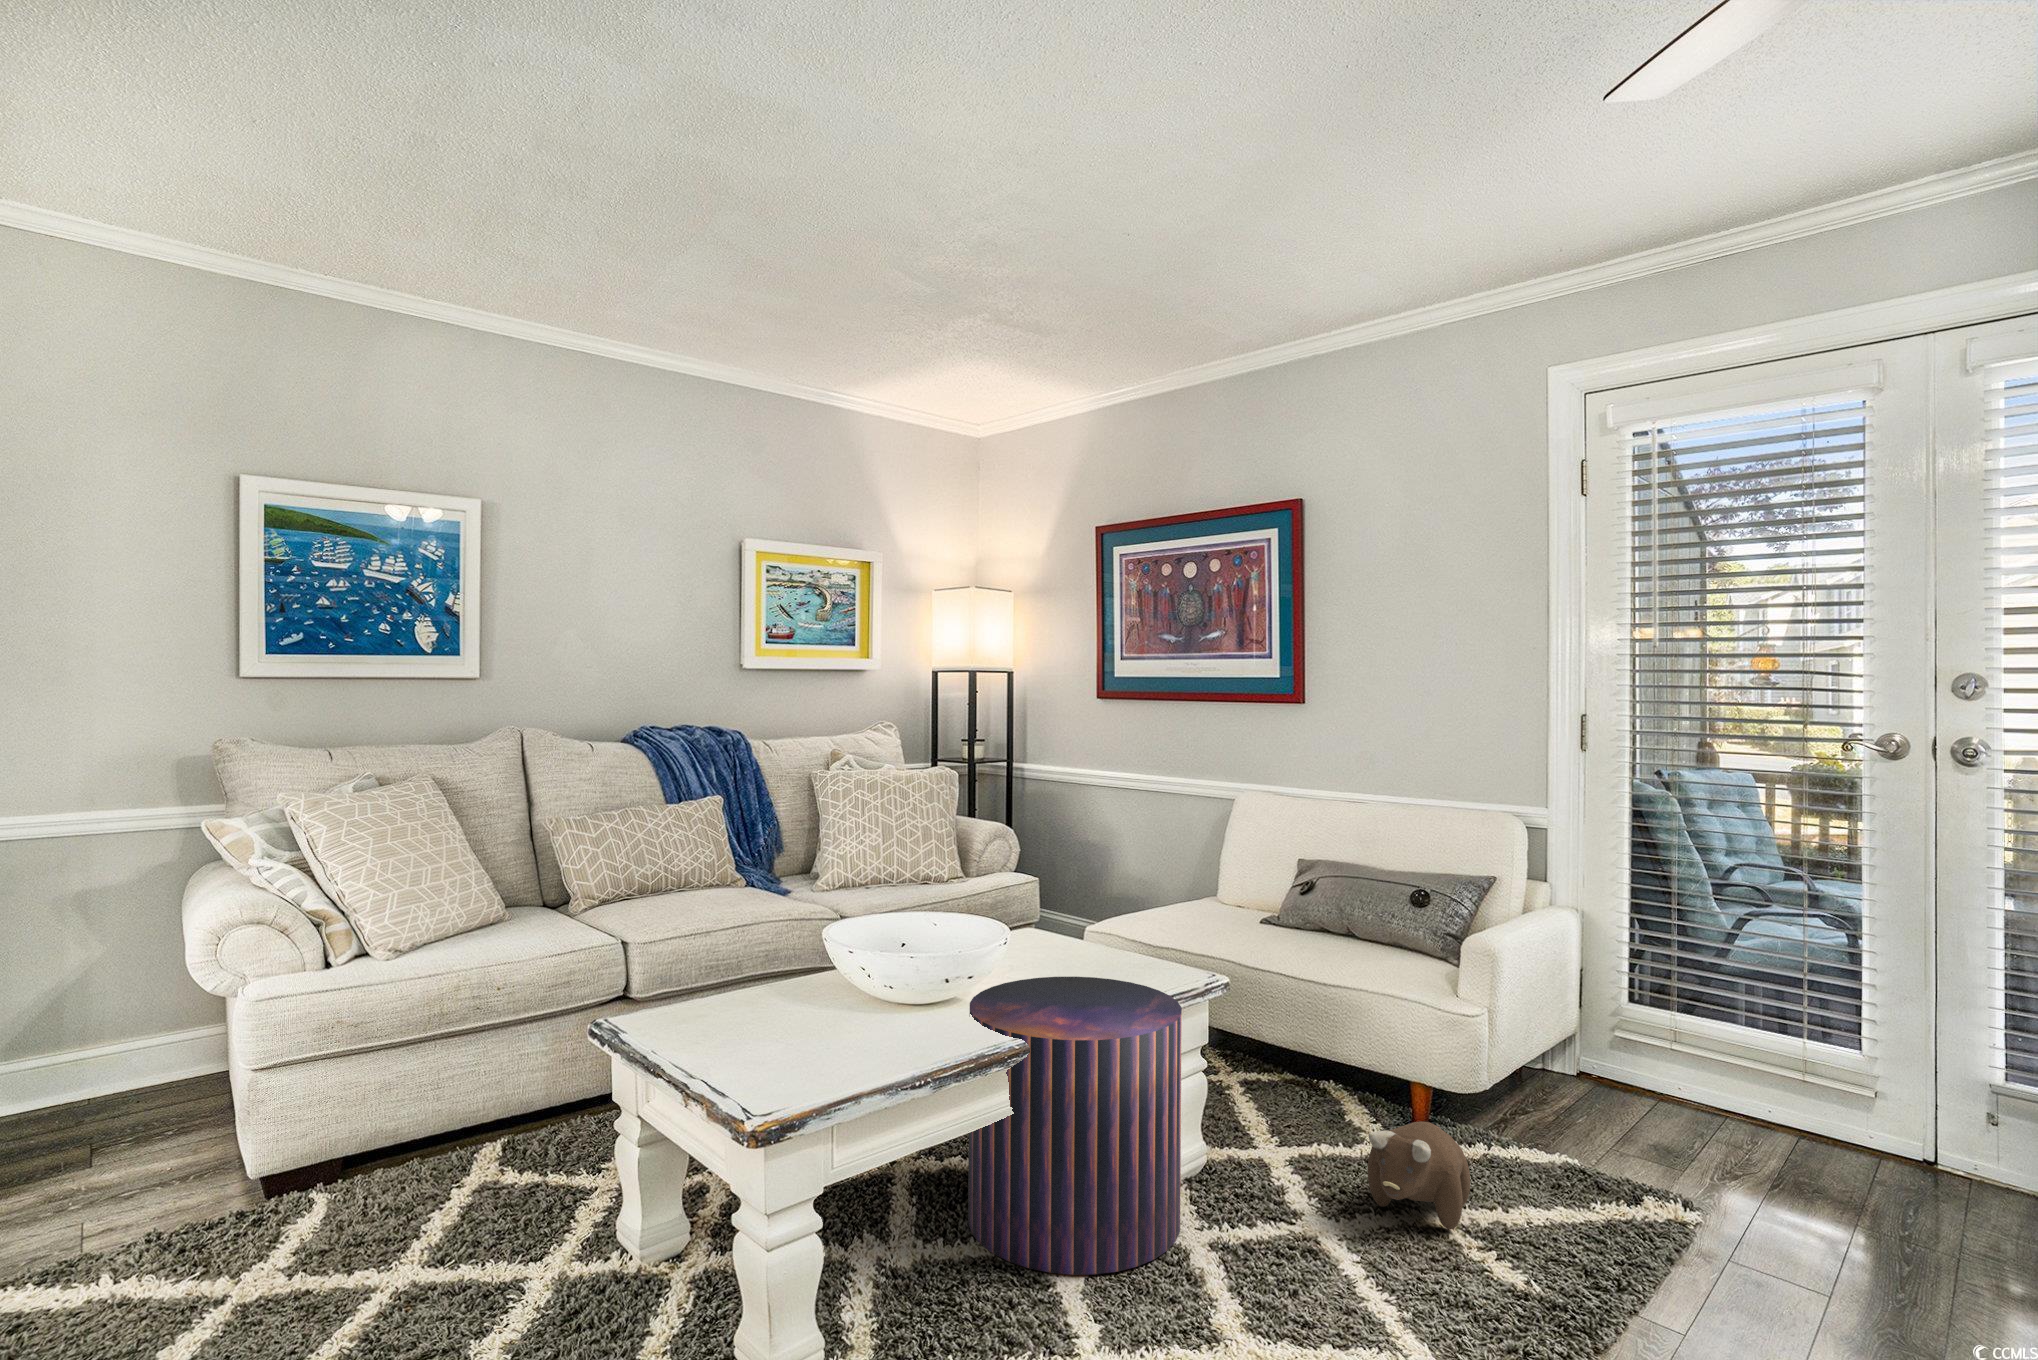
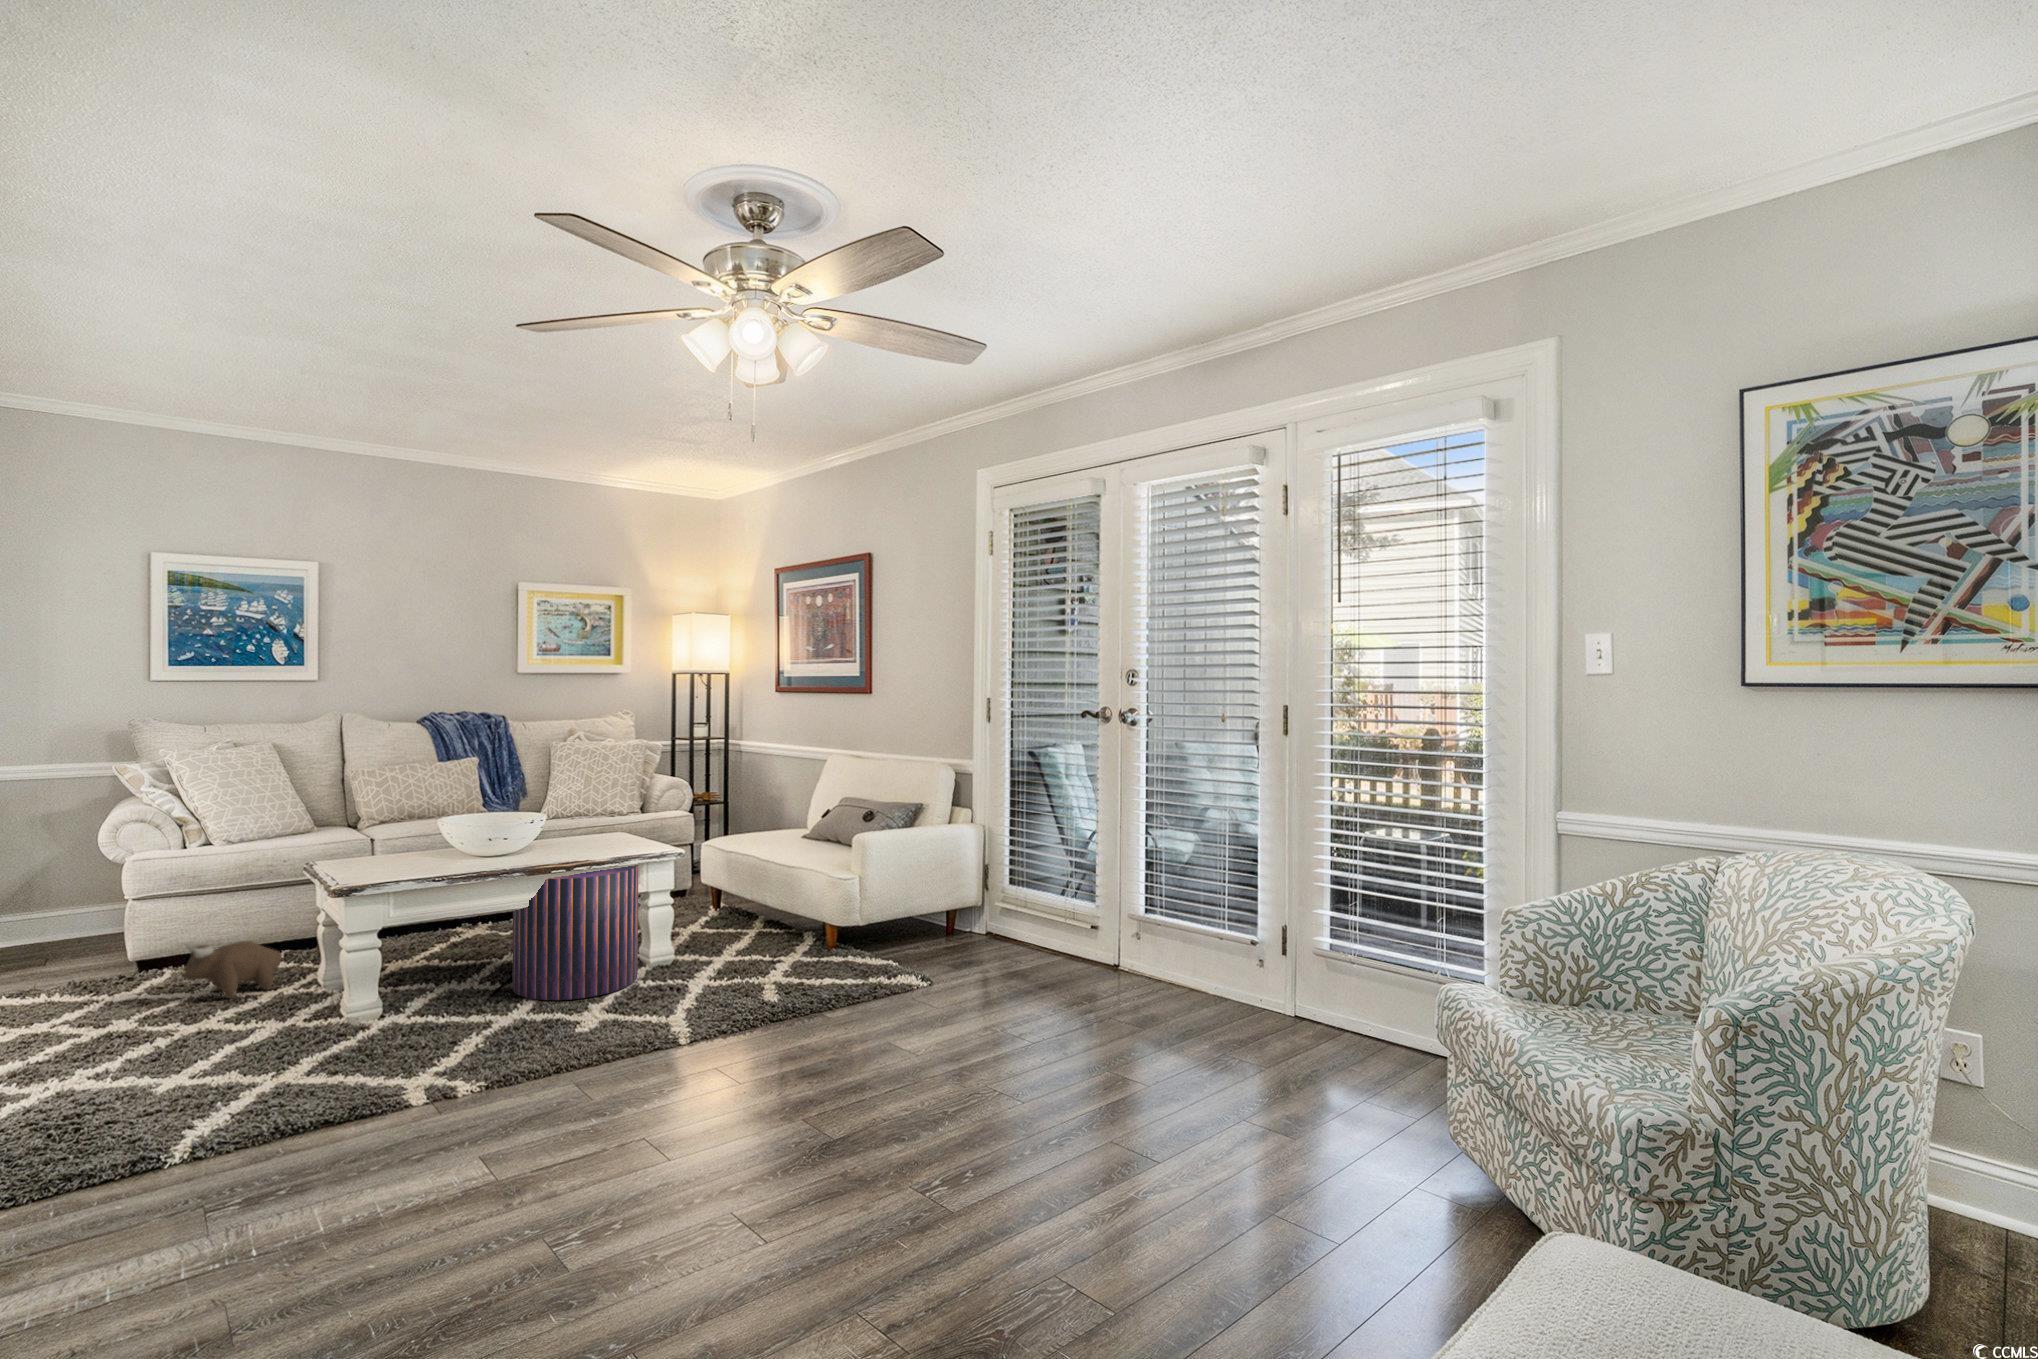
plush toy: present [1368,1121,1470,1229] -> present [179,941,282,998]

